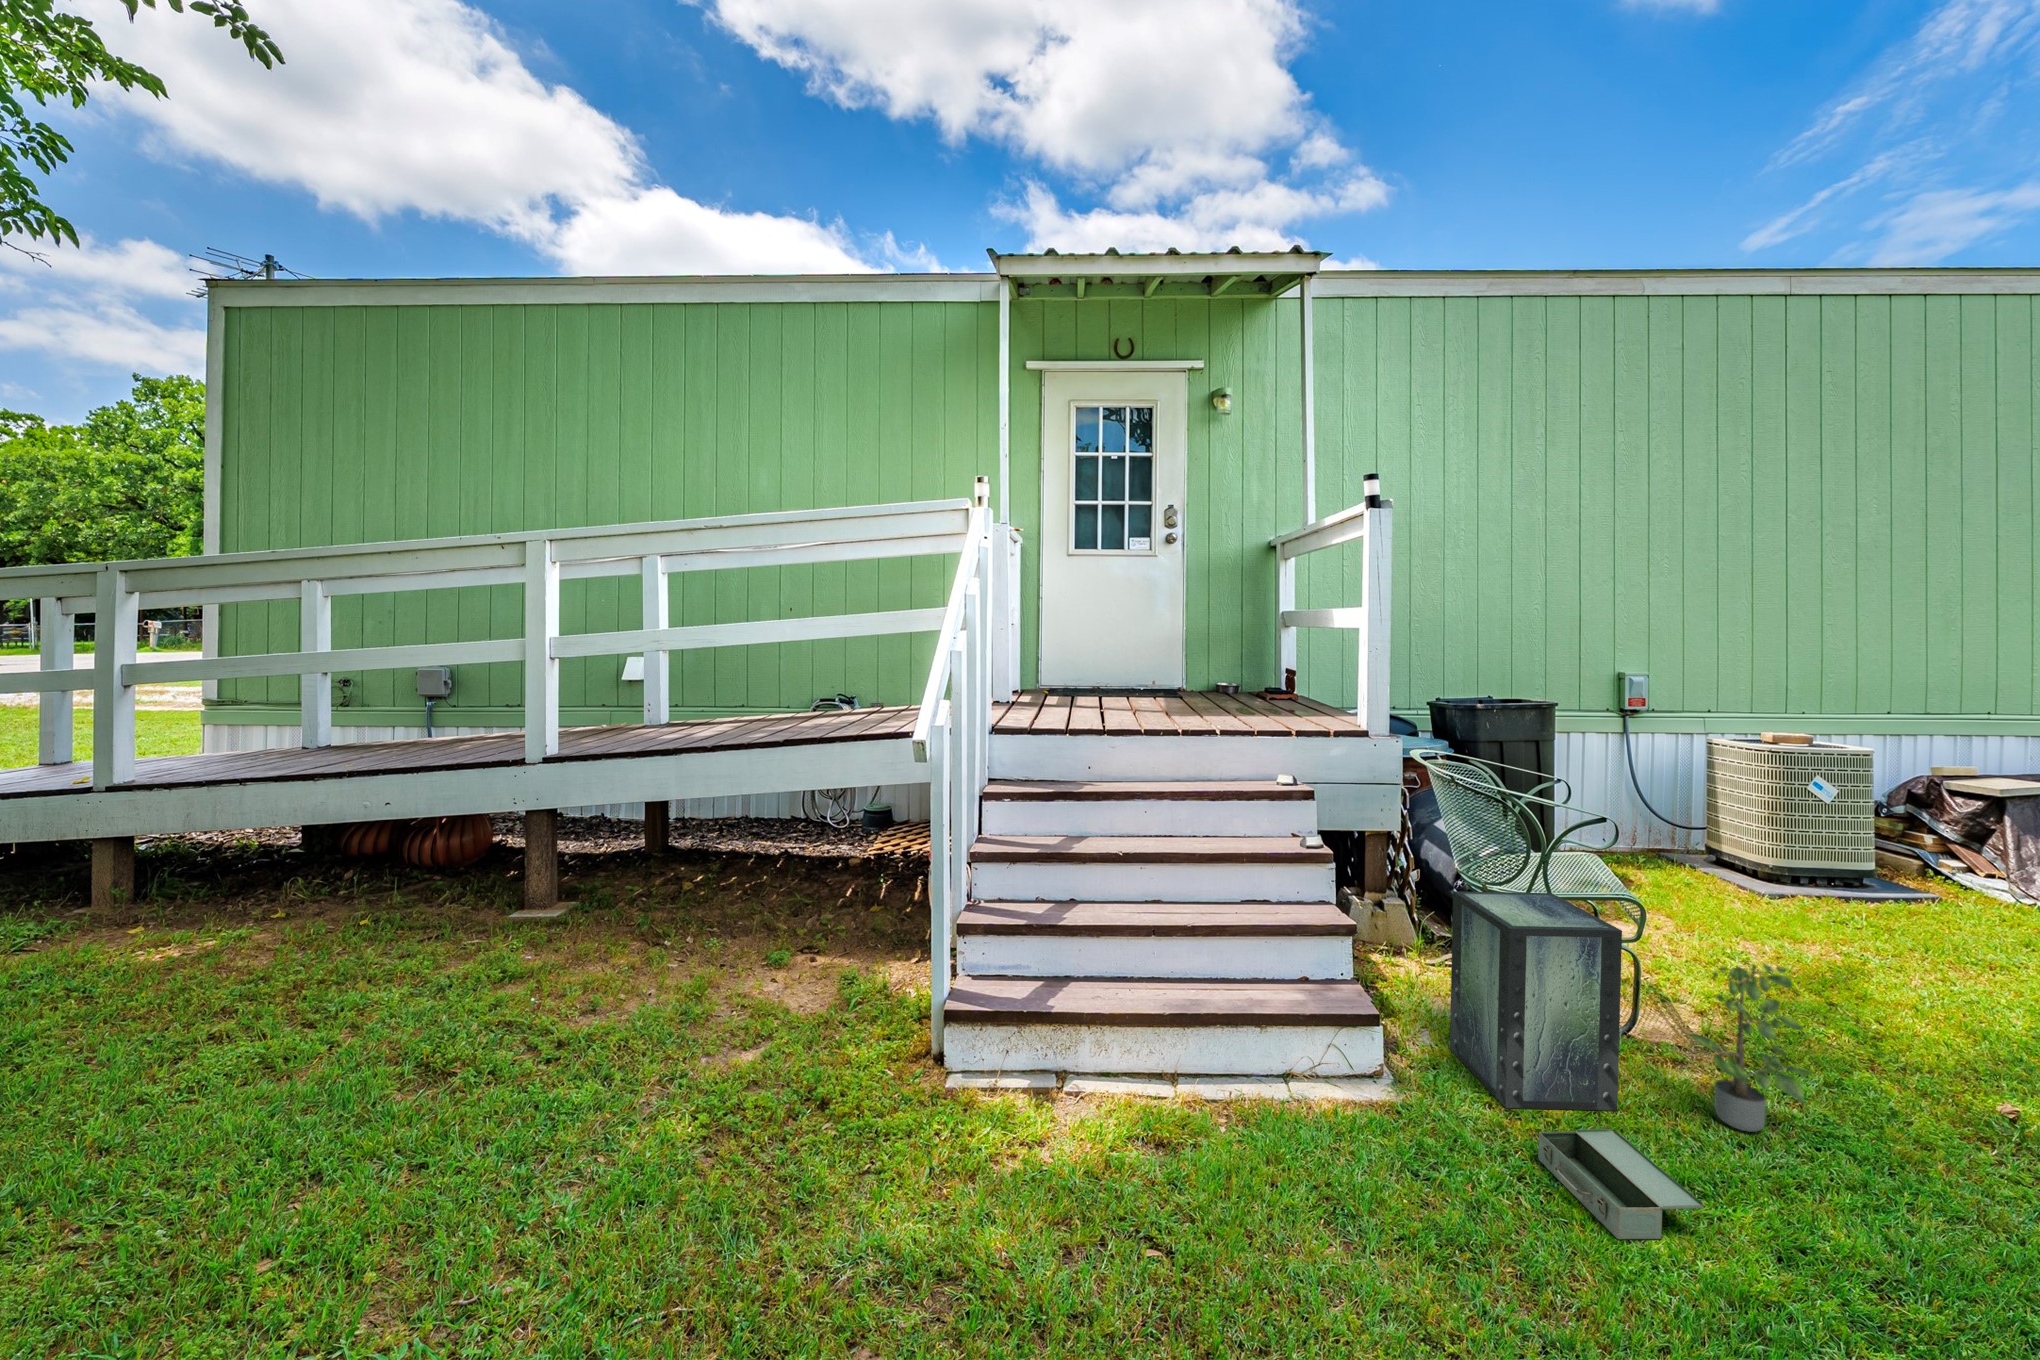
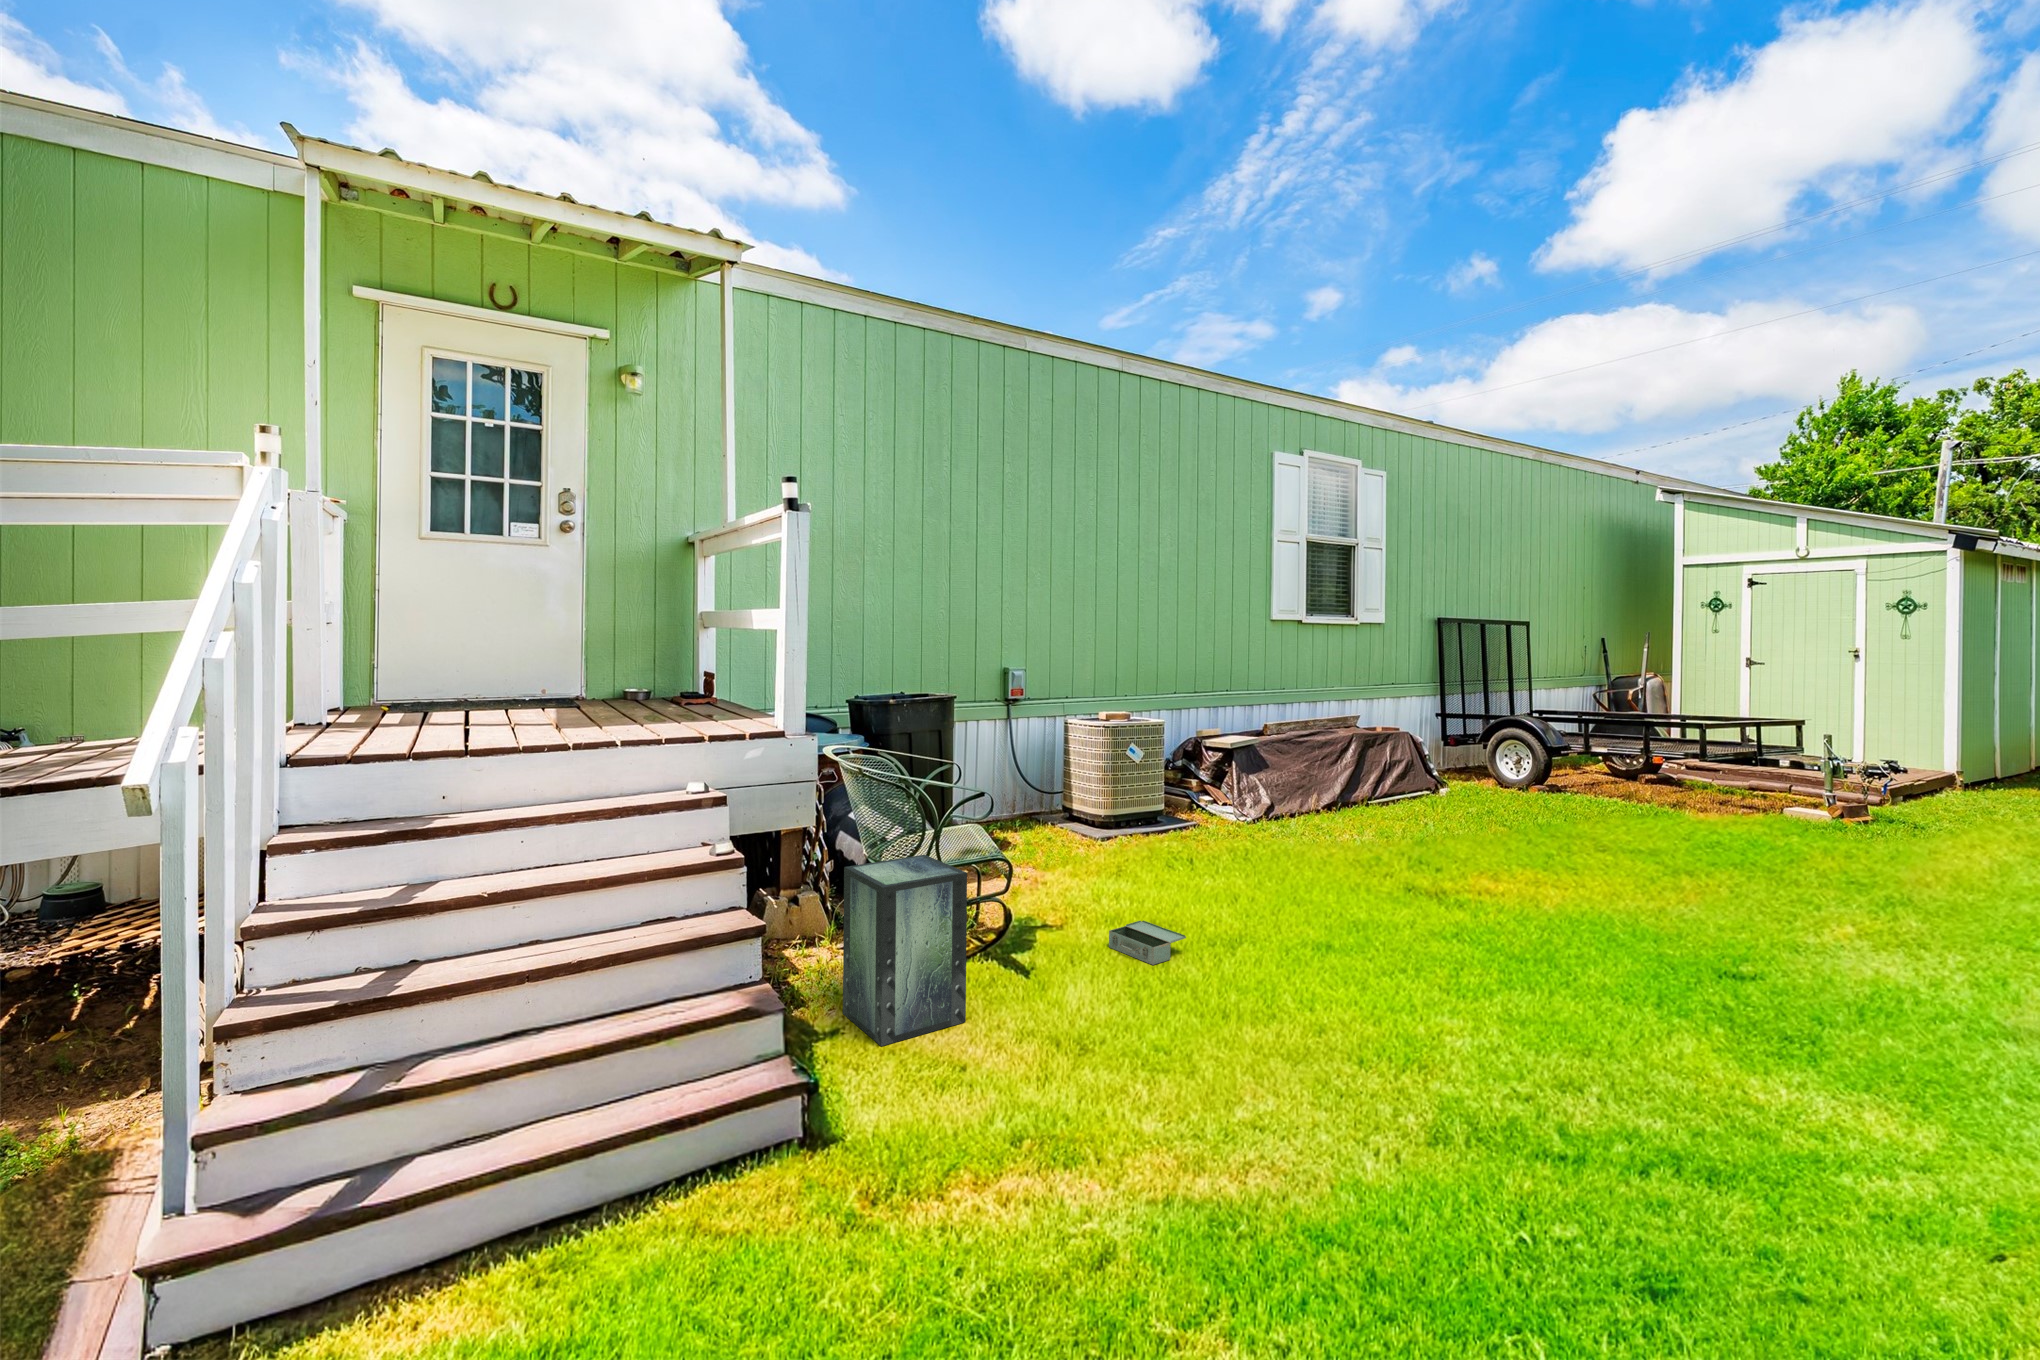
potted plant: present [1691,961,1811,1132] -> none [1015,875,1089,1010]
toolbox: present [1538,1129,1704,1239] -> present [1109,921,1186,965]

